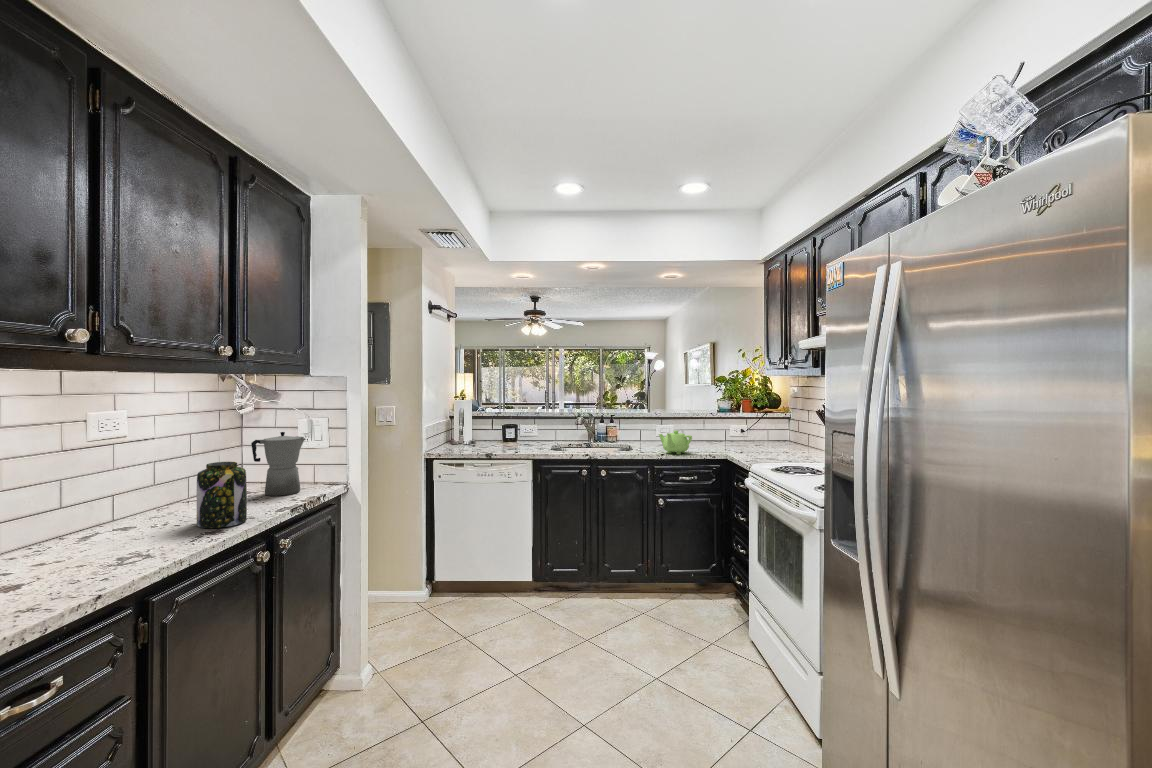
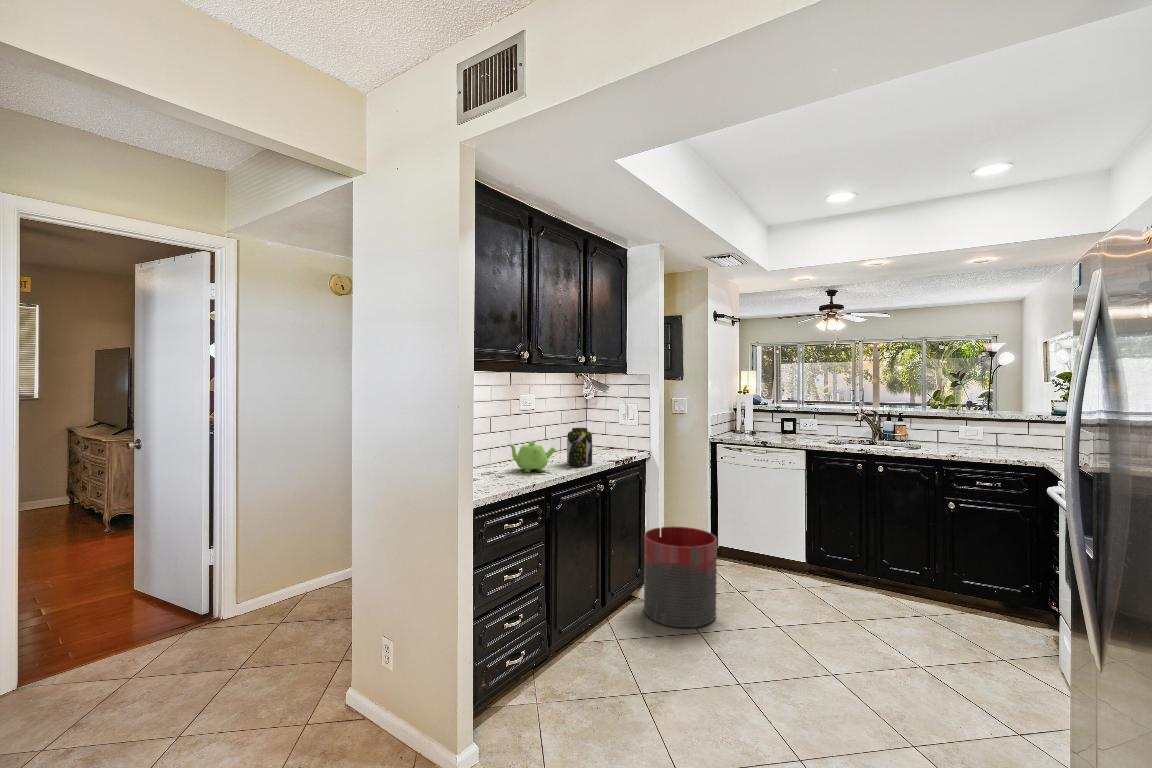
teapot: present [659,431,692,454] -> present [509,442,556,472]
moka pot: present [251,432,306,496] -> none [592,412,624,455]
trash can: none [340,578,444,732] -> present [644,526,717,628]

